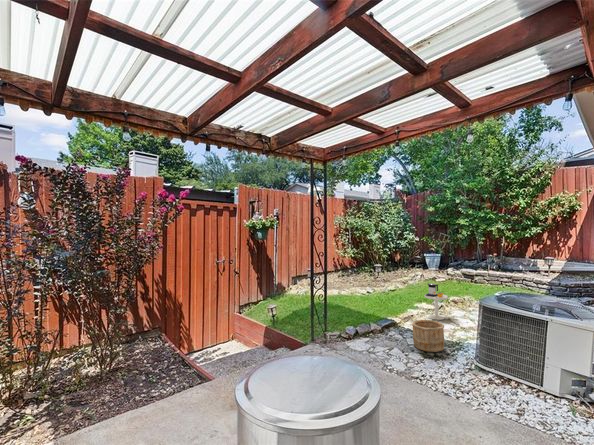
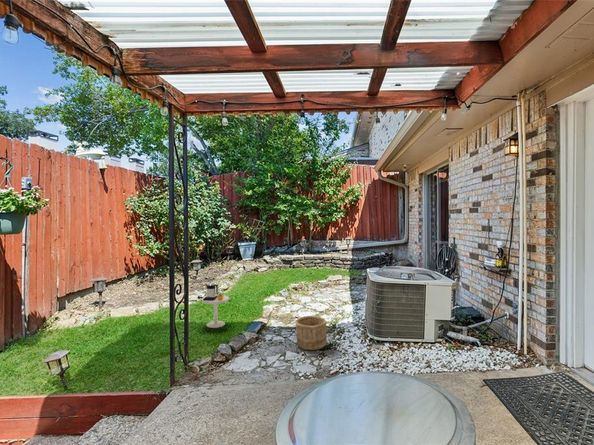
side table: present [425,283,448,320] -> present [202,283,229,328]

